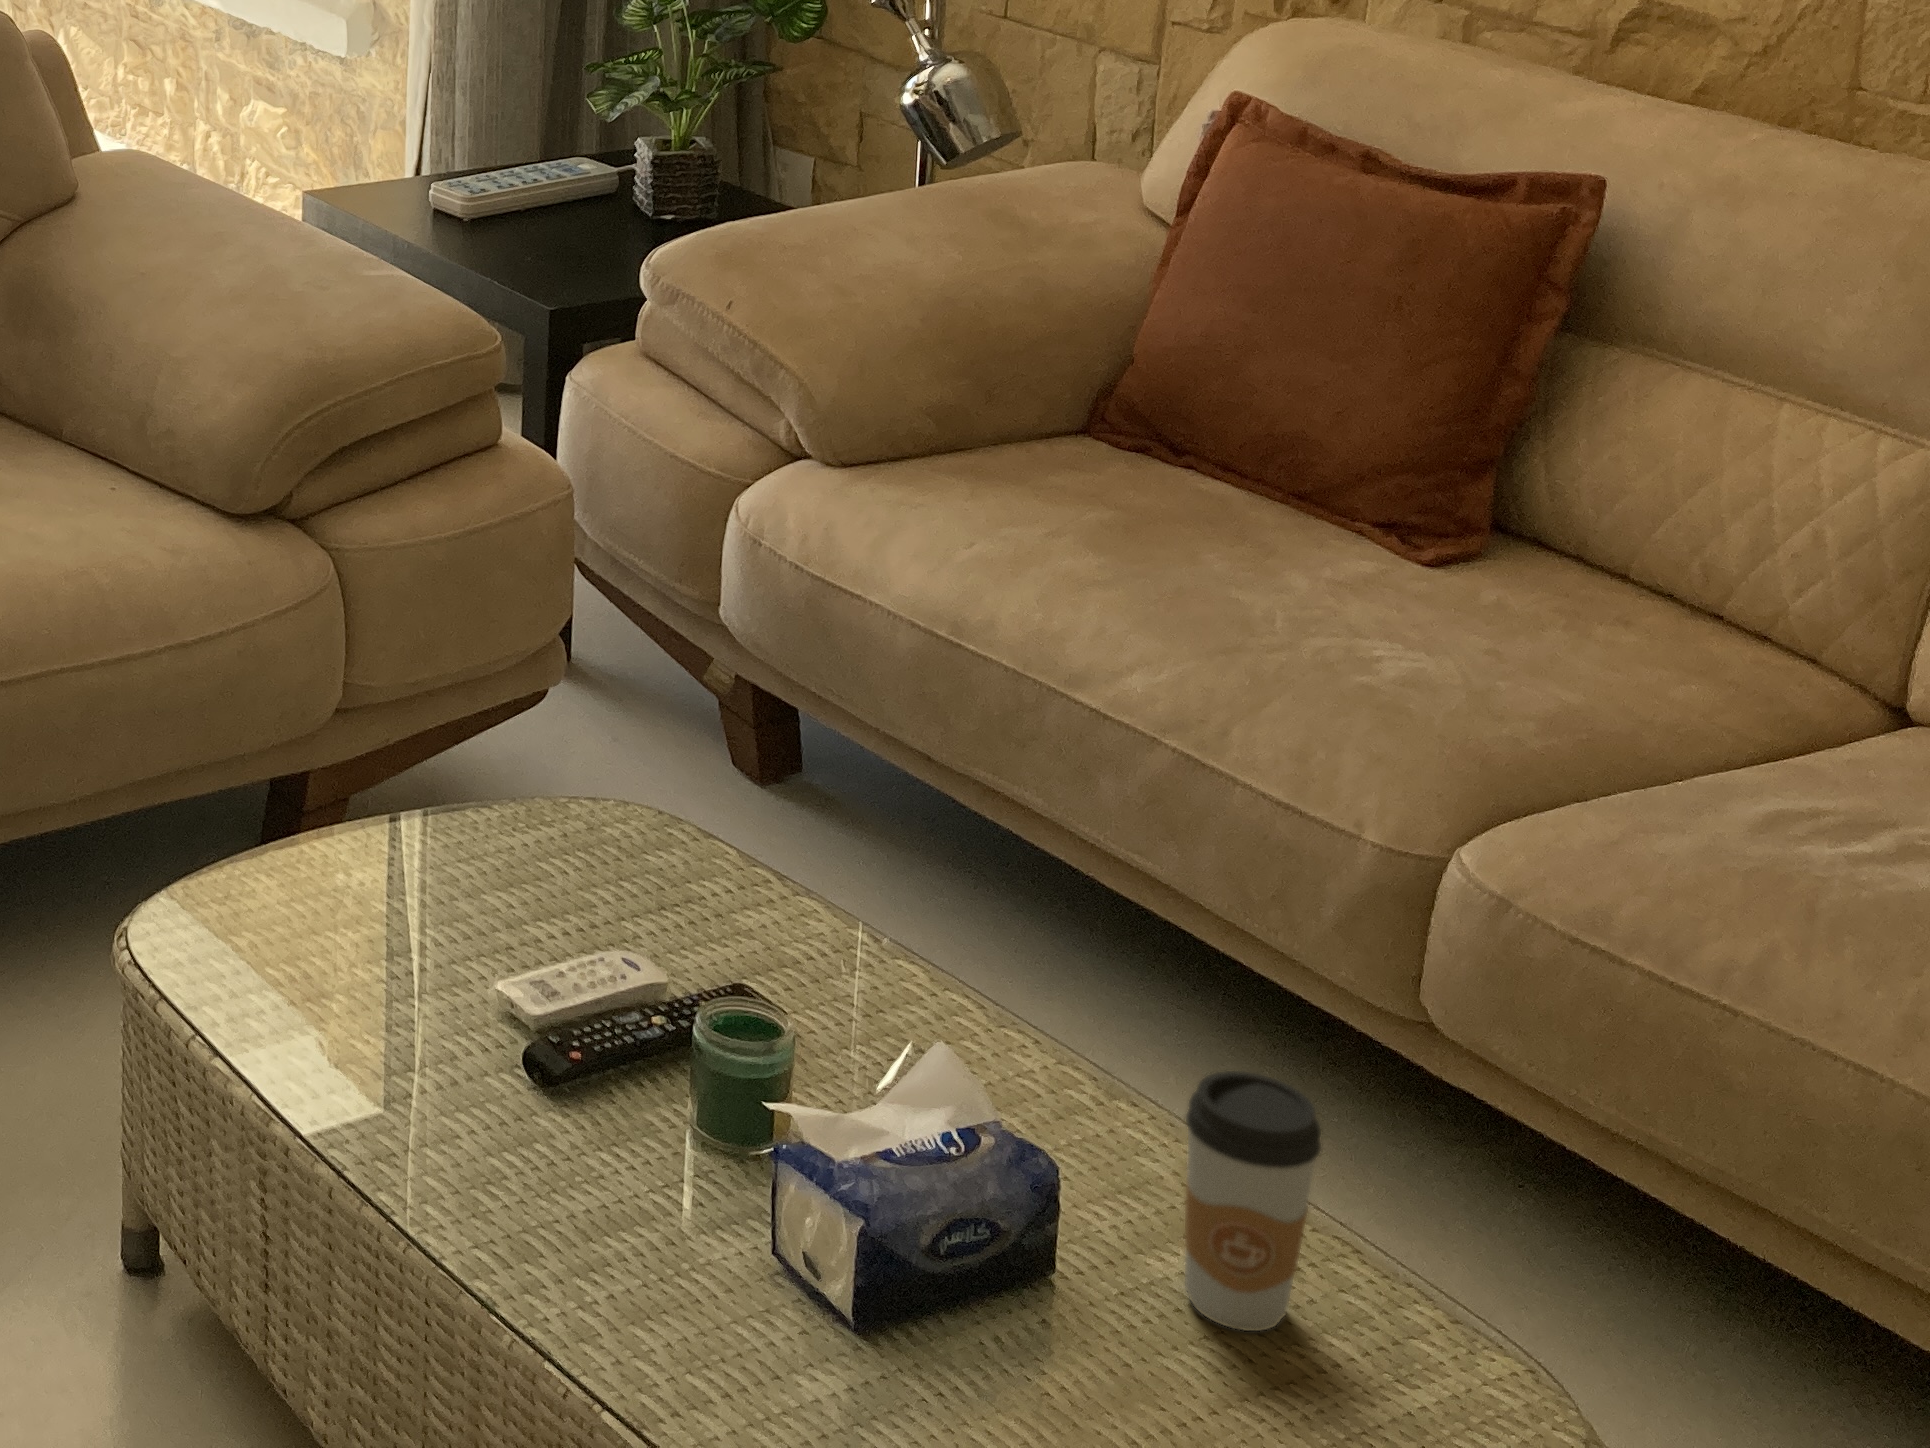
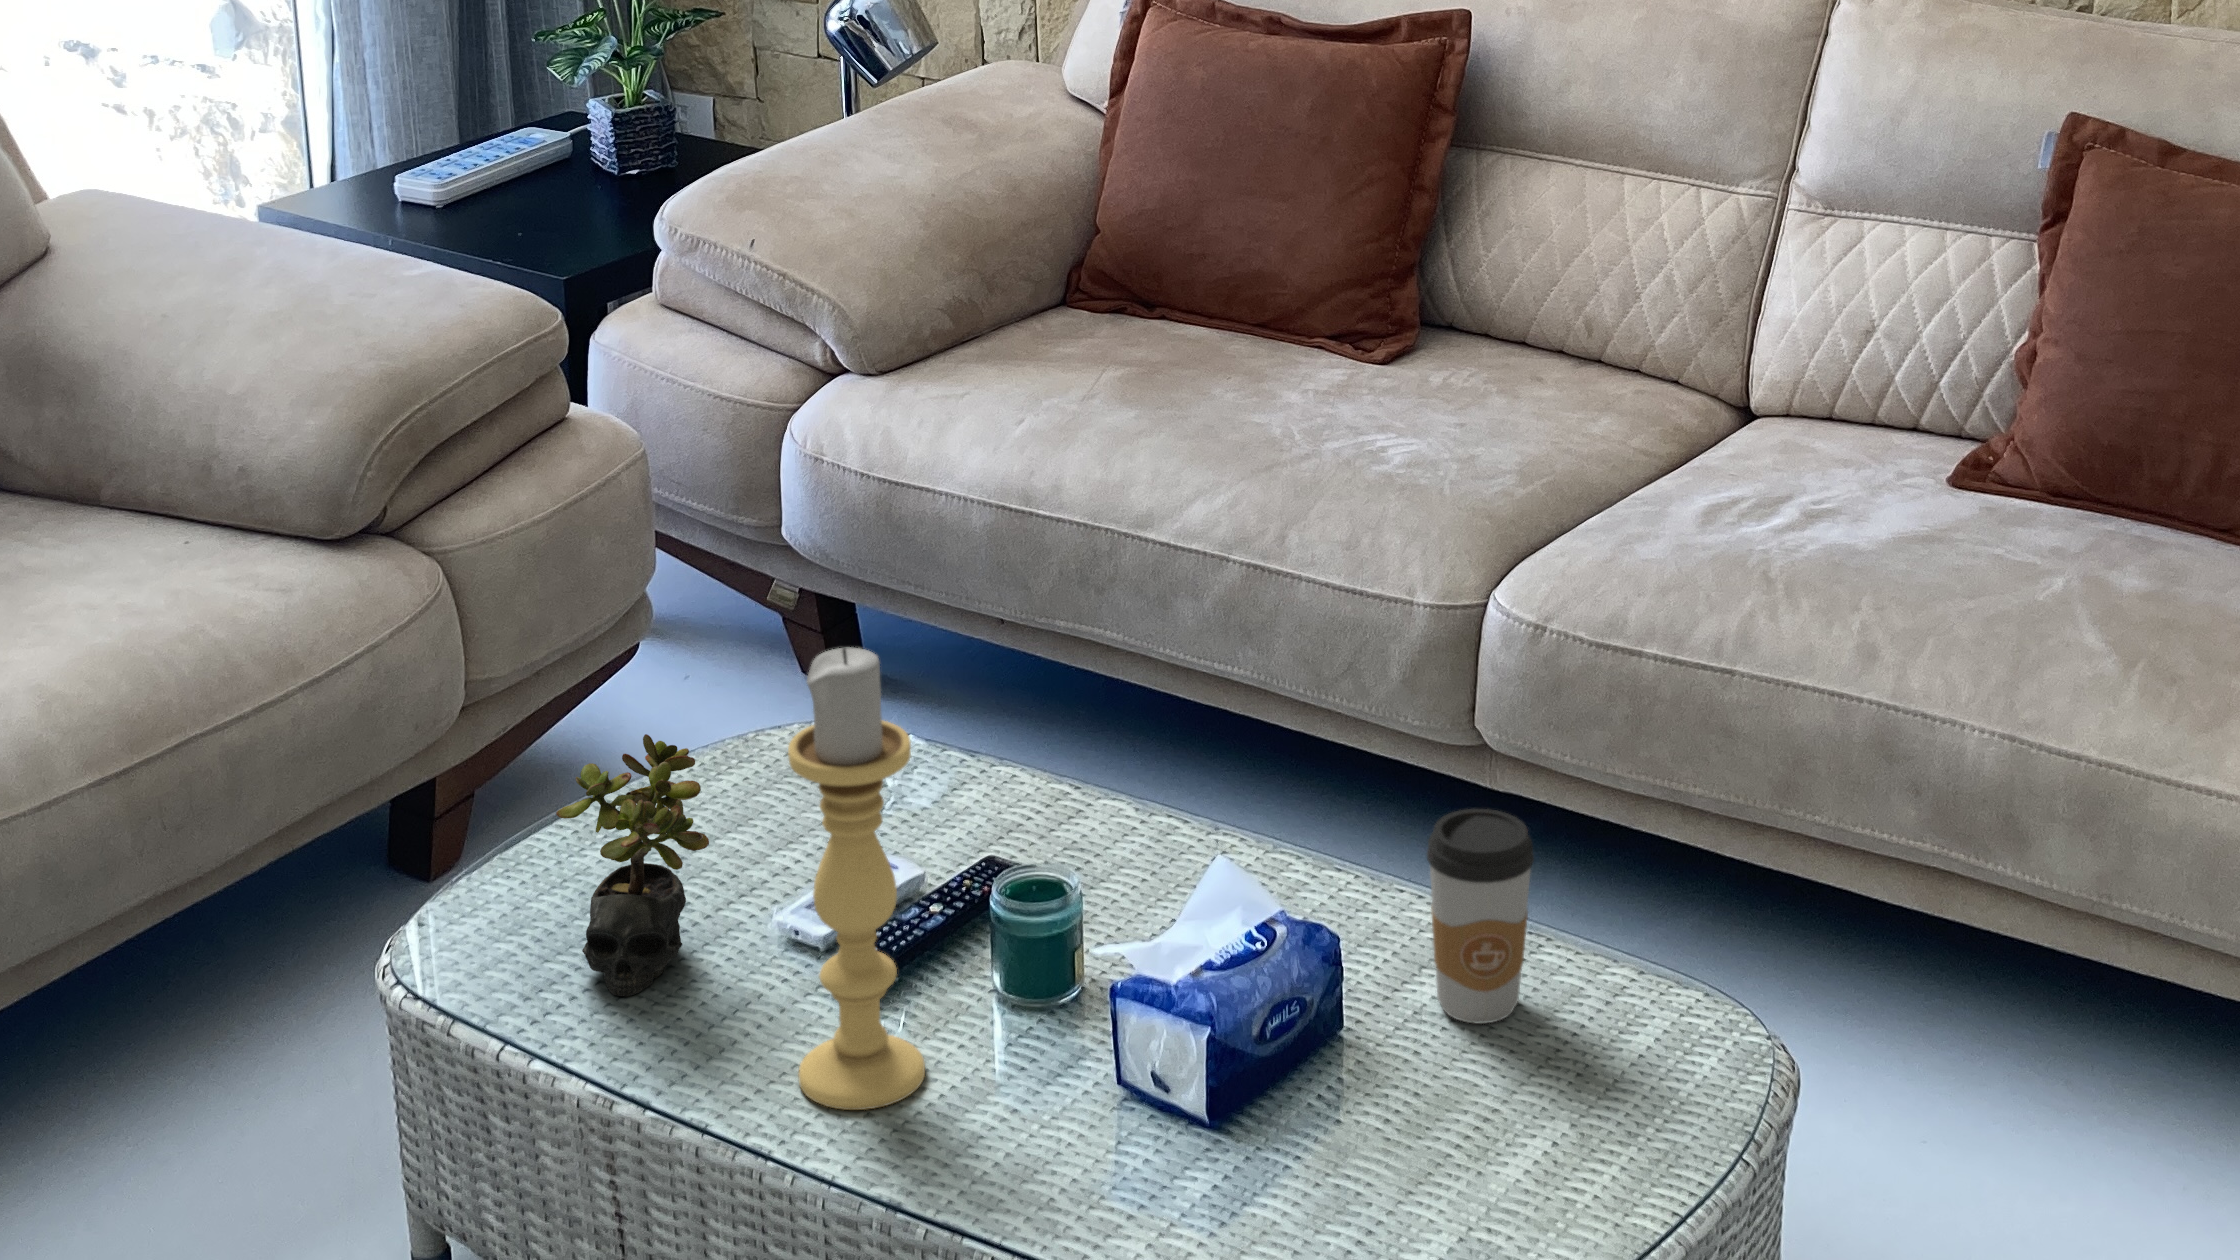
candle holder: none [448,710,598,1203] -> present [788,648,925,1110]
succulent plant: none [289,757,435,1015] -> present [556,734,709,996]

